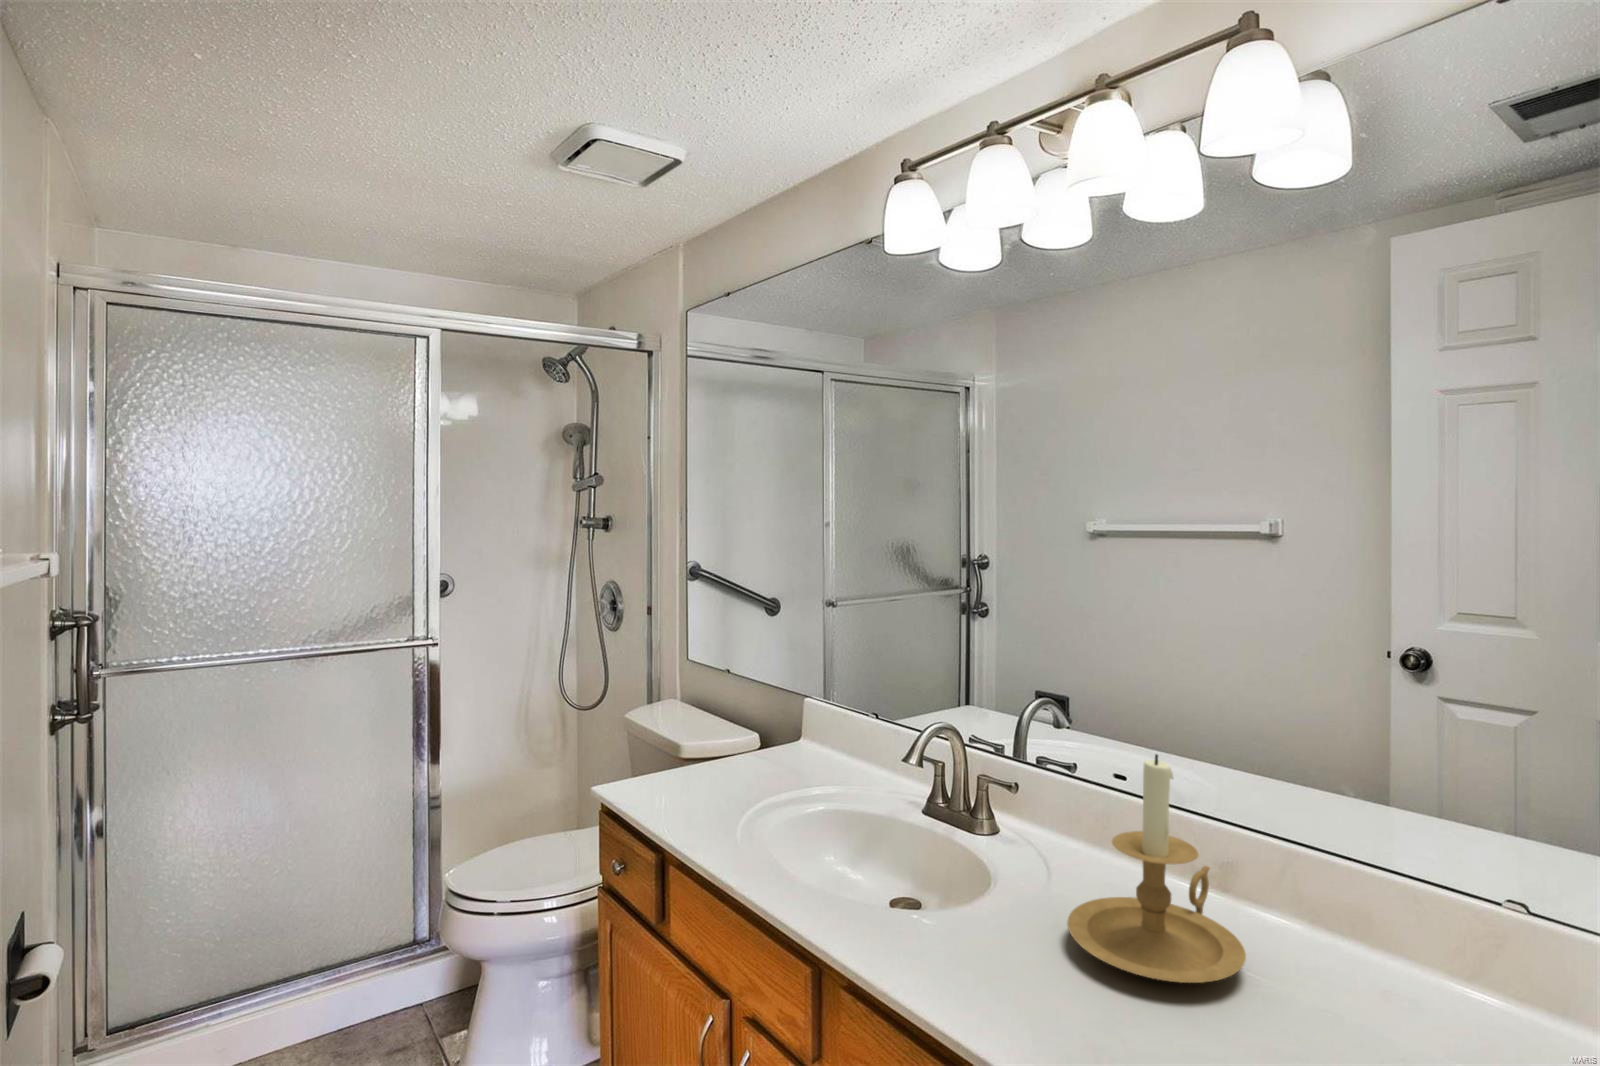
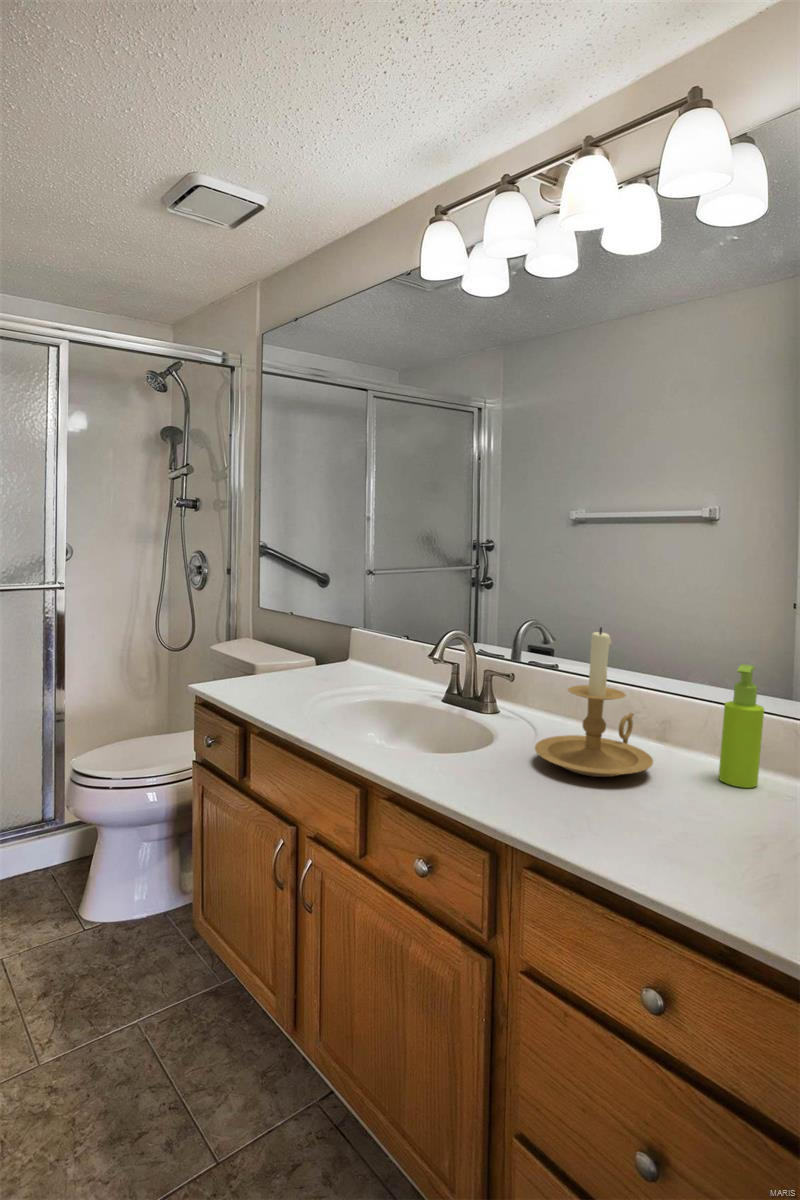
soap dispenser: none [1347,811,1412,1003] -> present [719,664,764,788]

